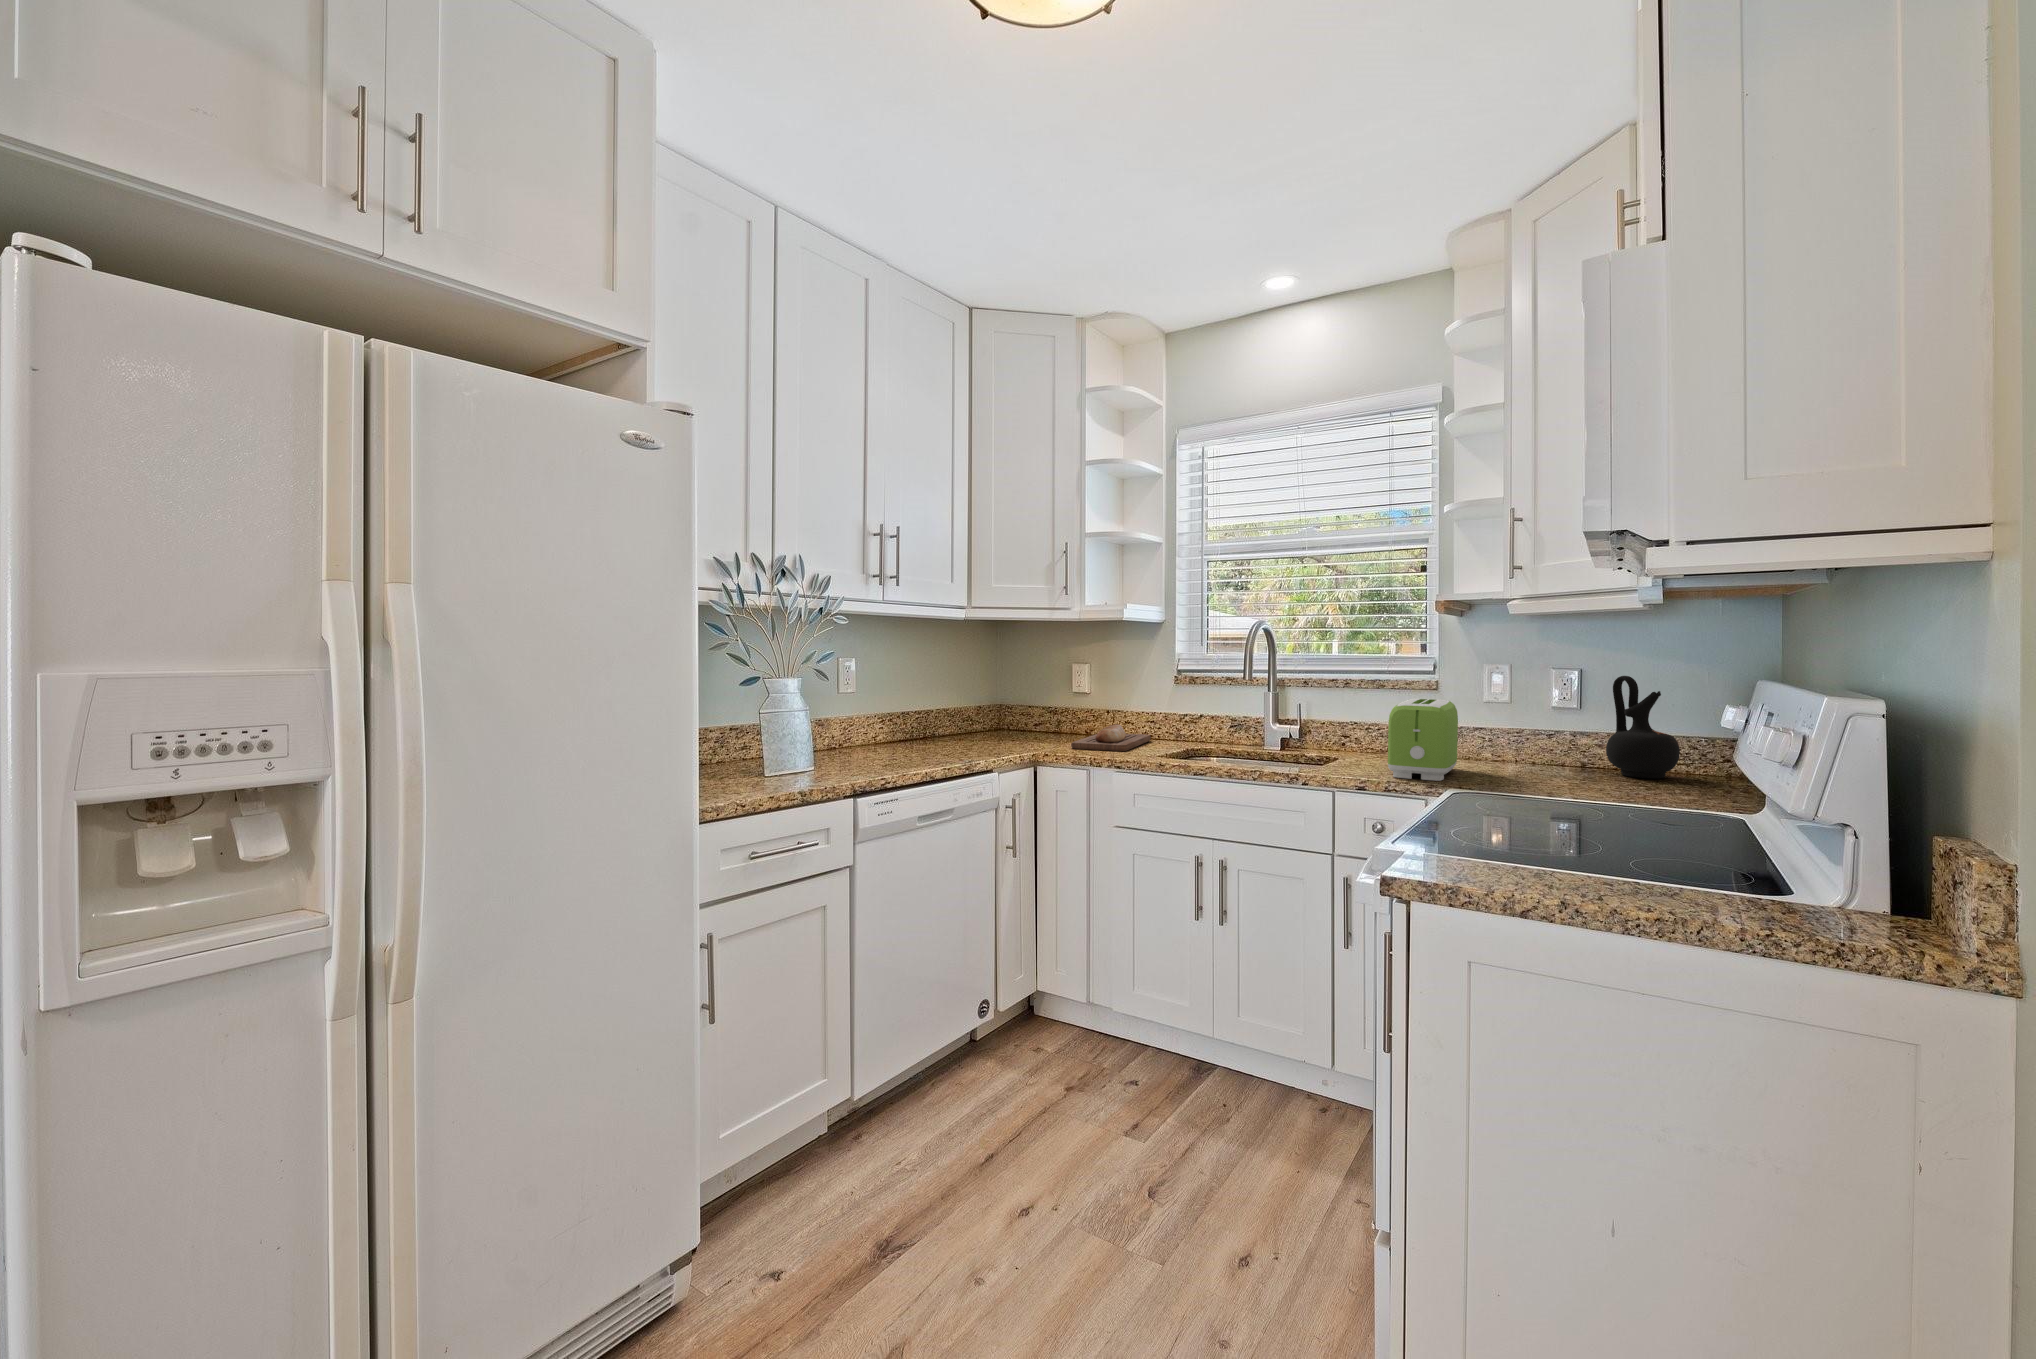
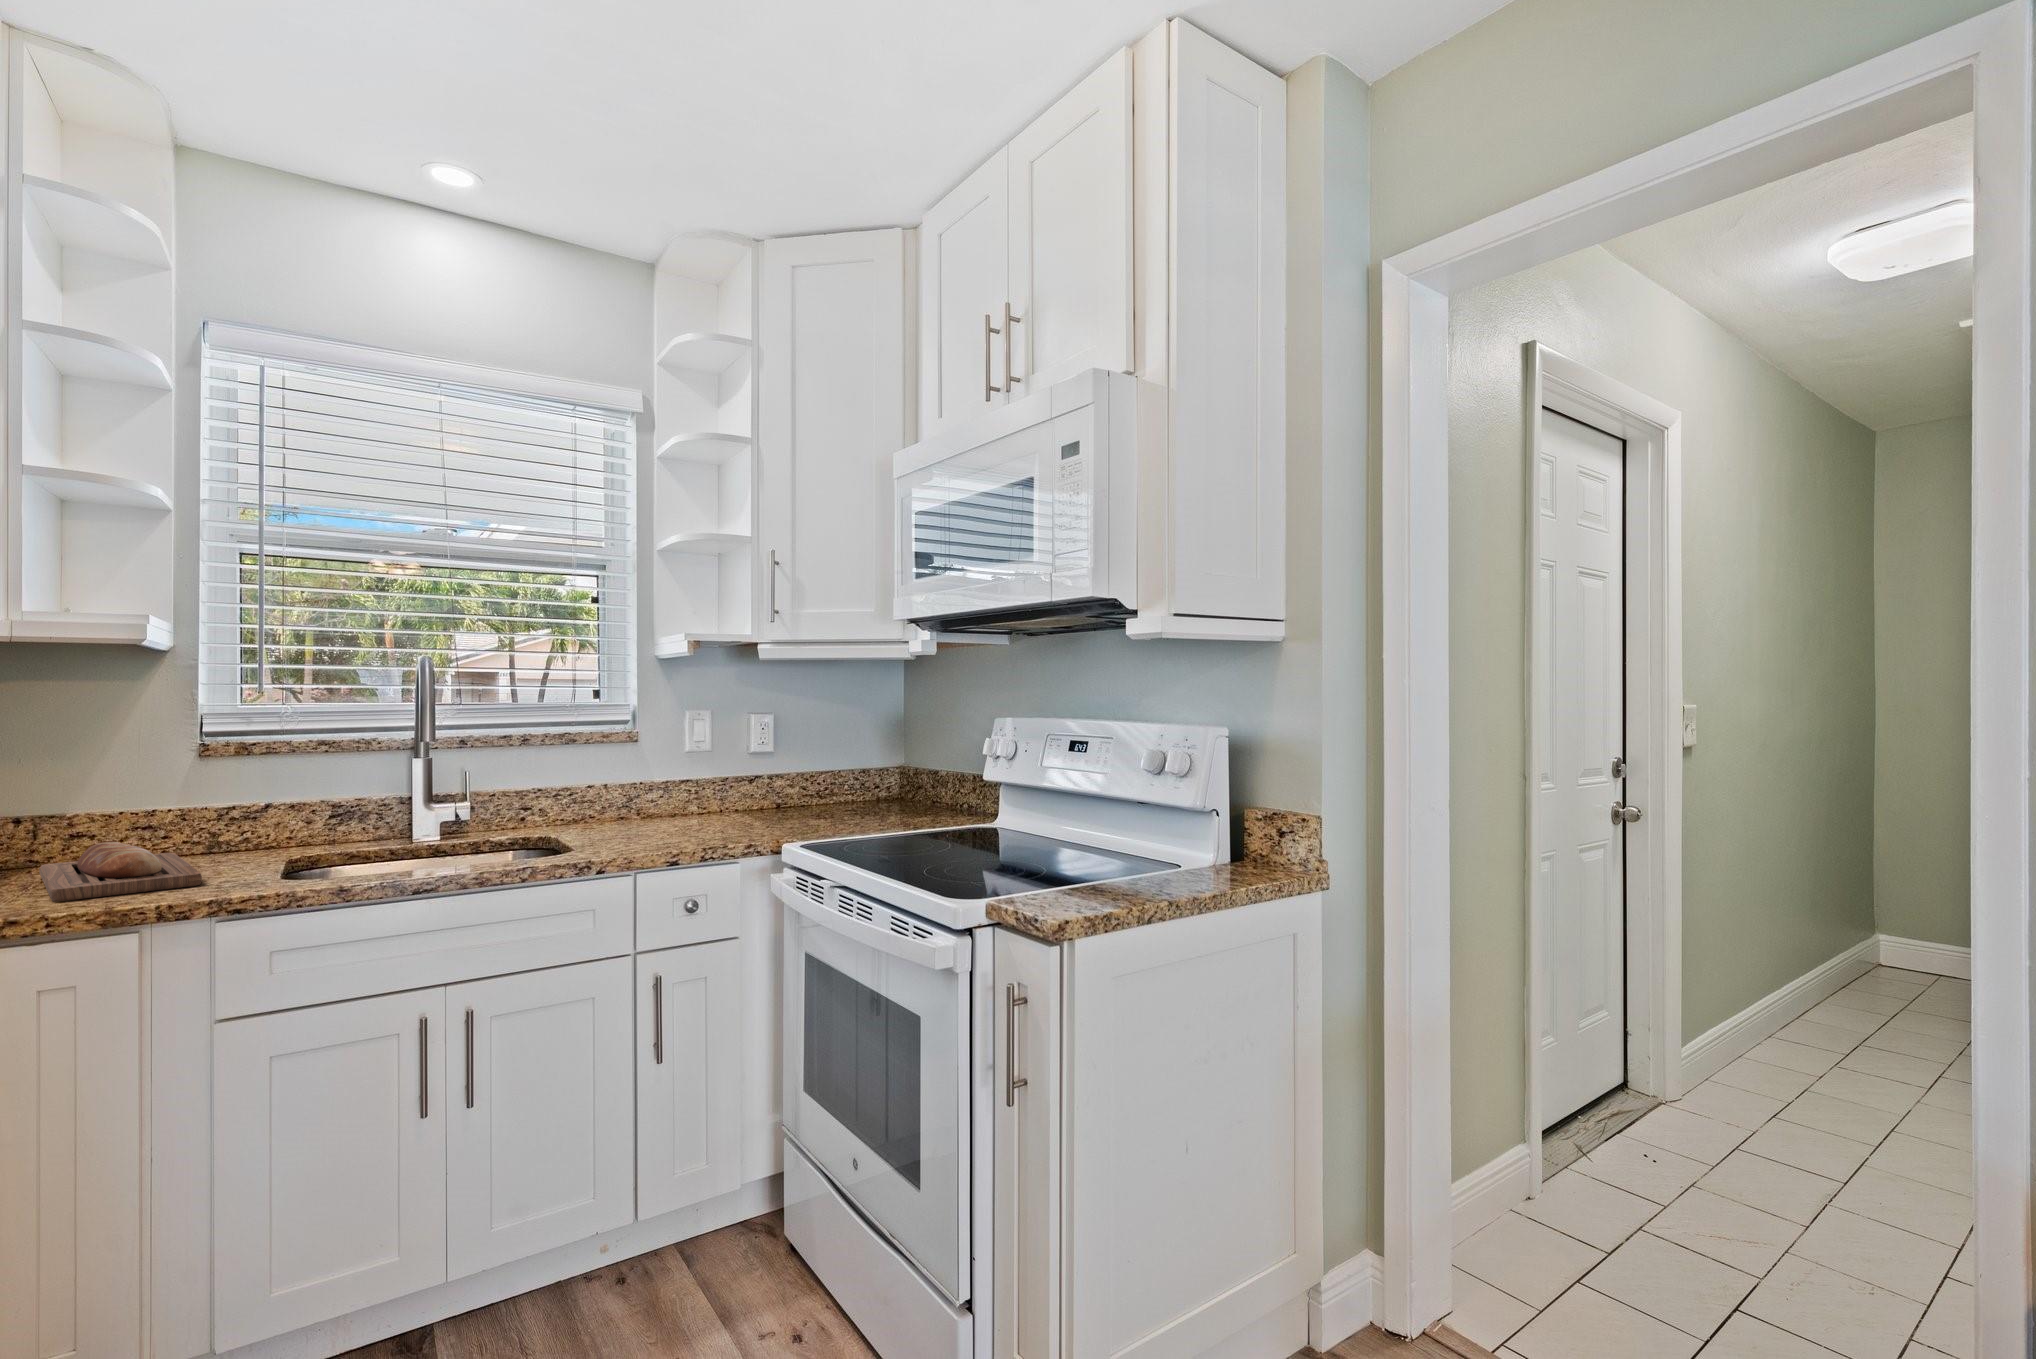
ceramic jug: present [1606,676,1680,779] -> none [807,715,863,811]
toaster: present [1388,699,1458,781] -> none [644,749,744,845]

